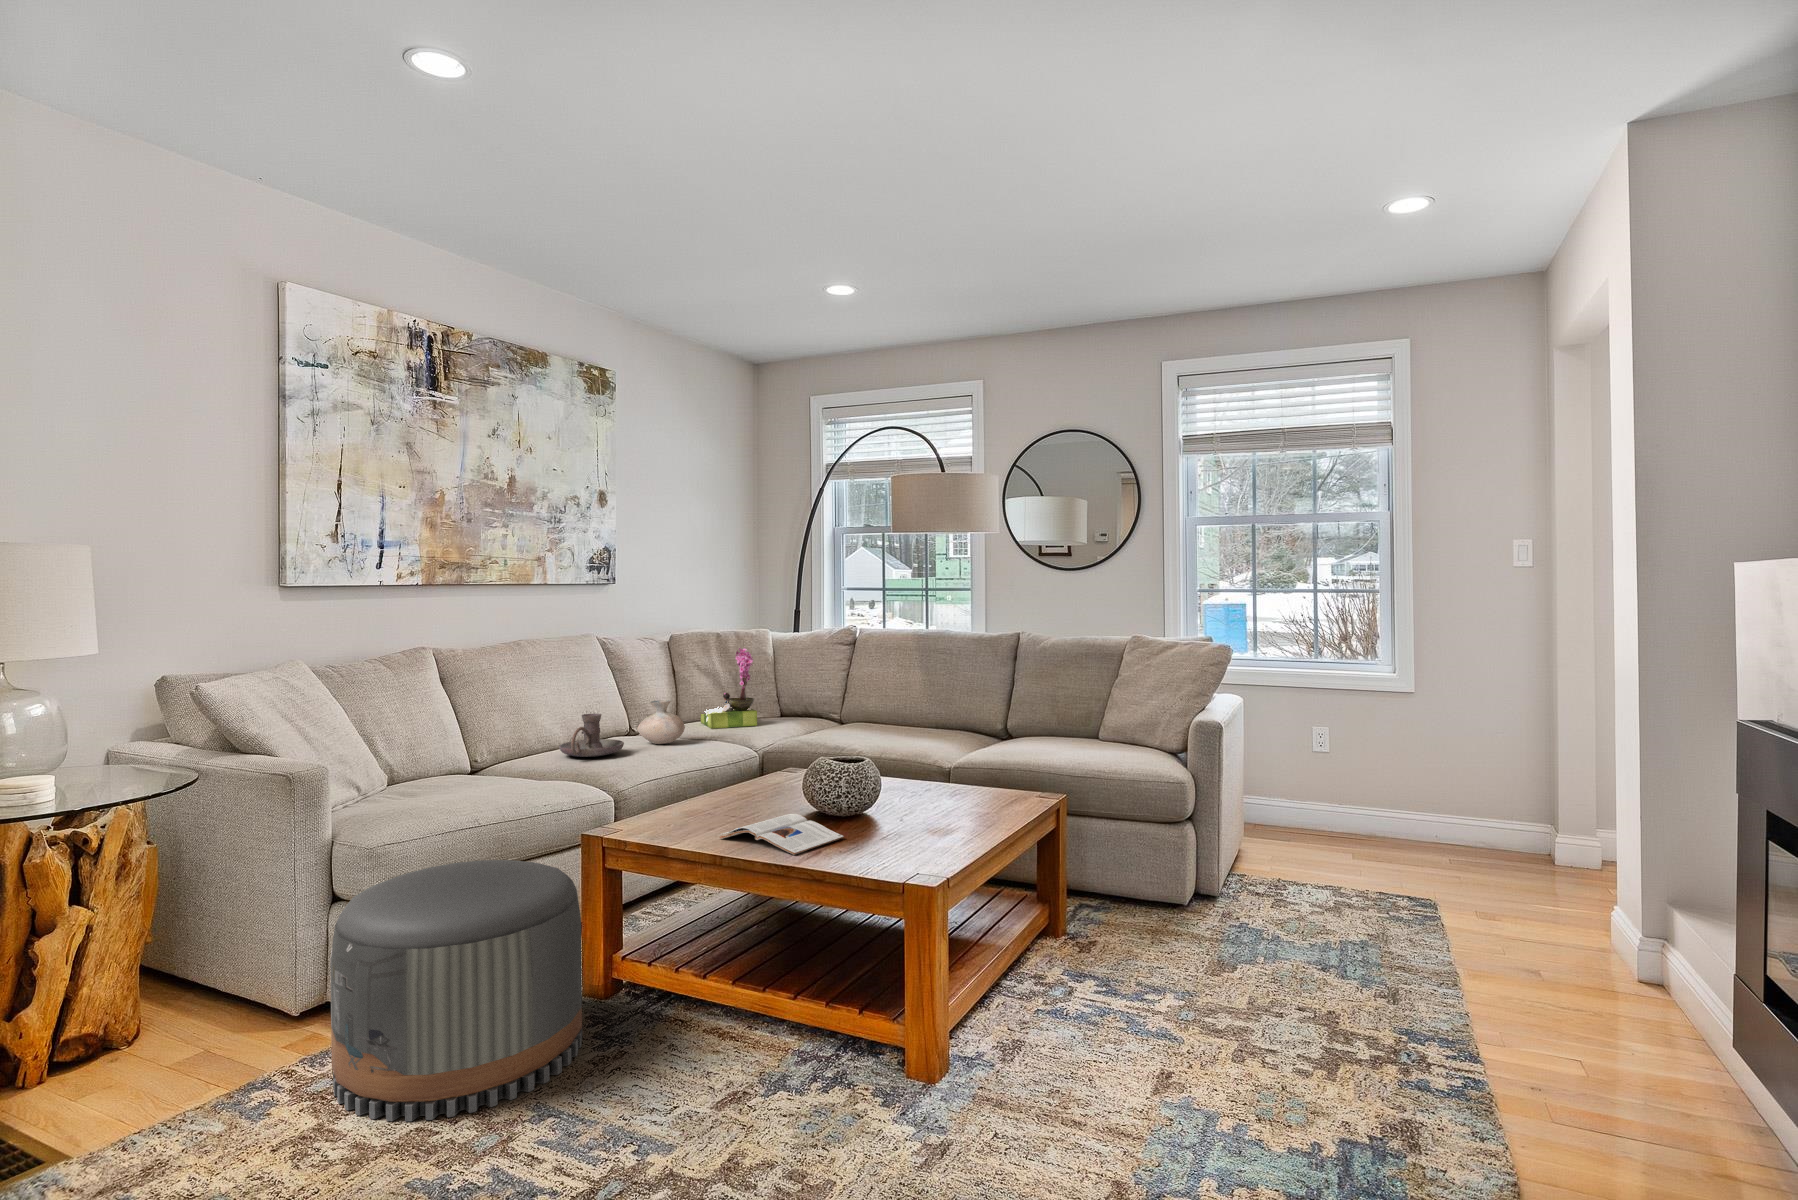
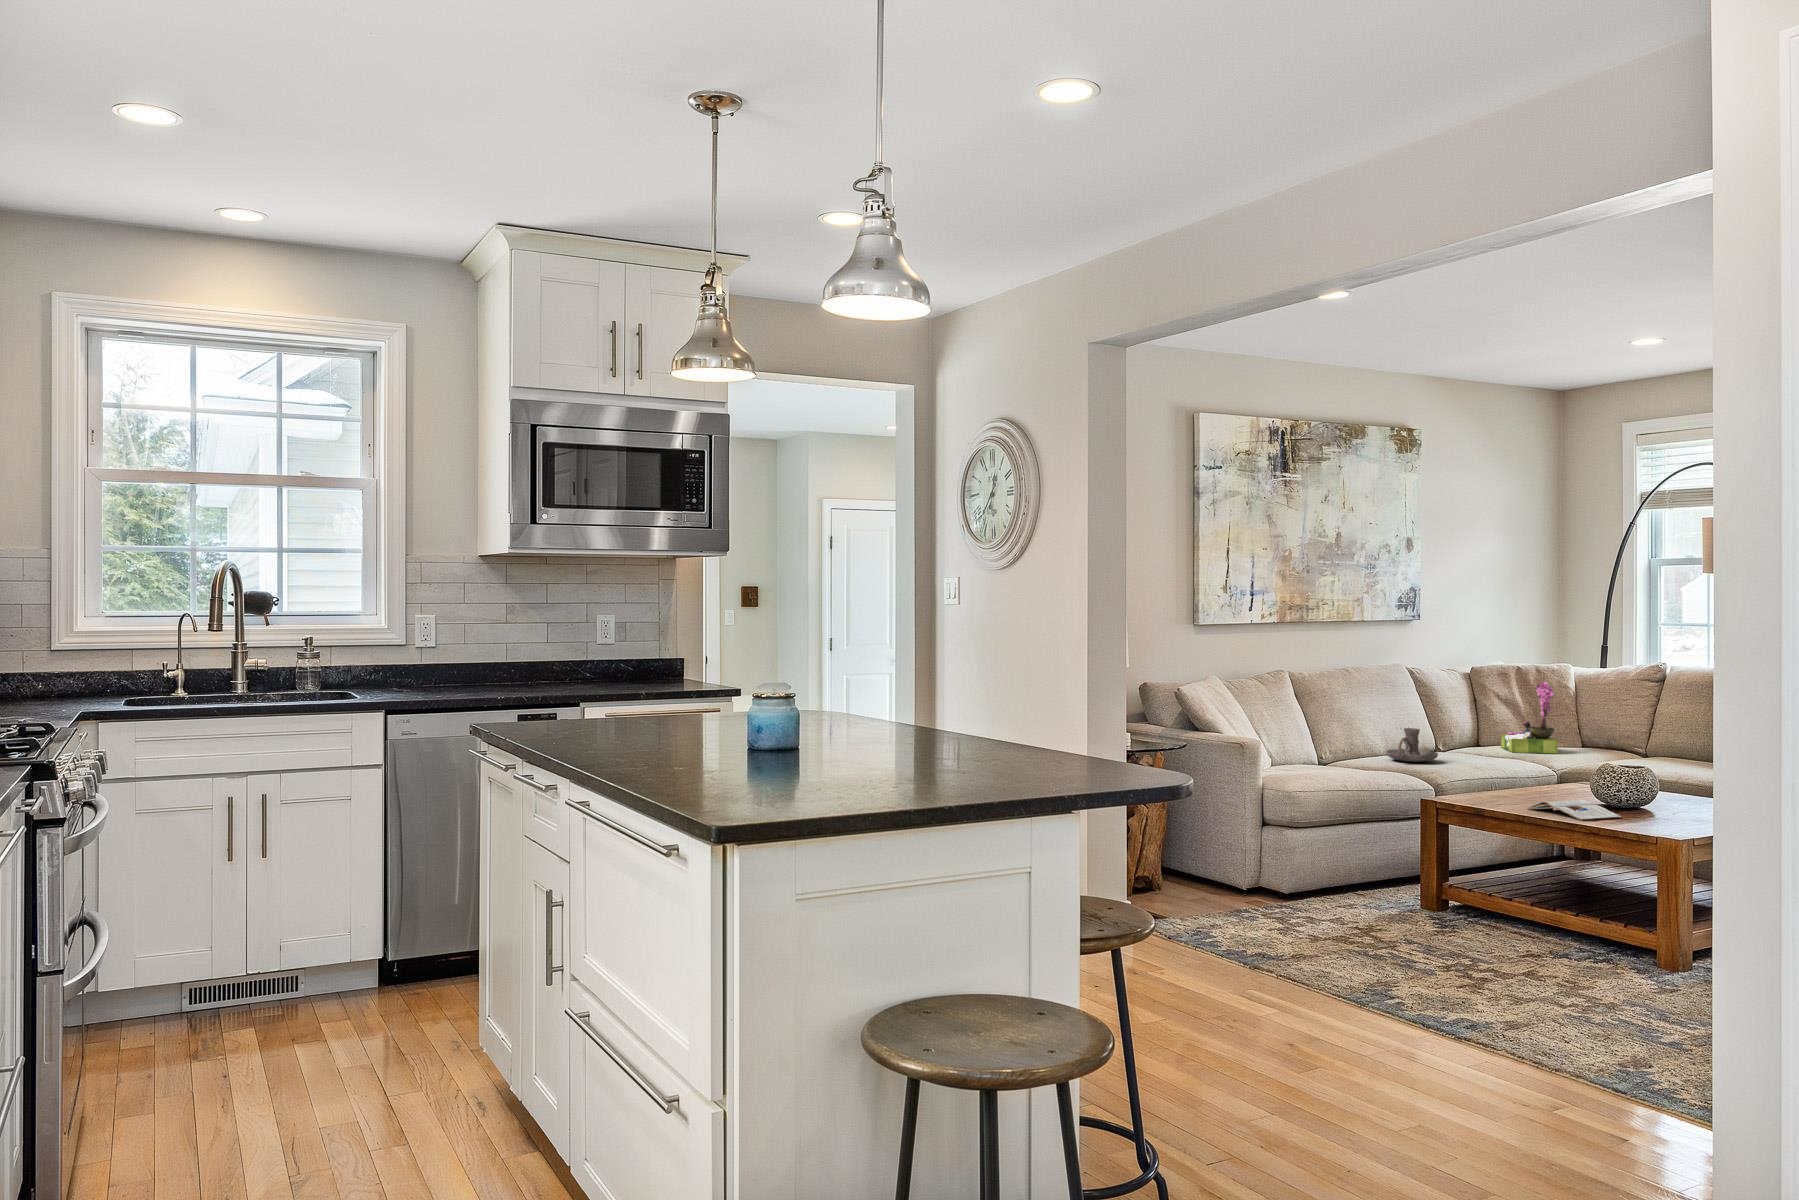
vase: present [637,700,685,744] -> none [1447,722,1490,759]
pouf: present [330,860,582,1121] -> none [1291,805,1433,934]

